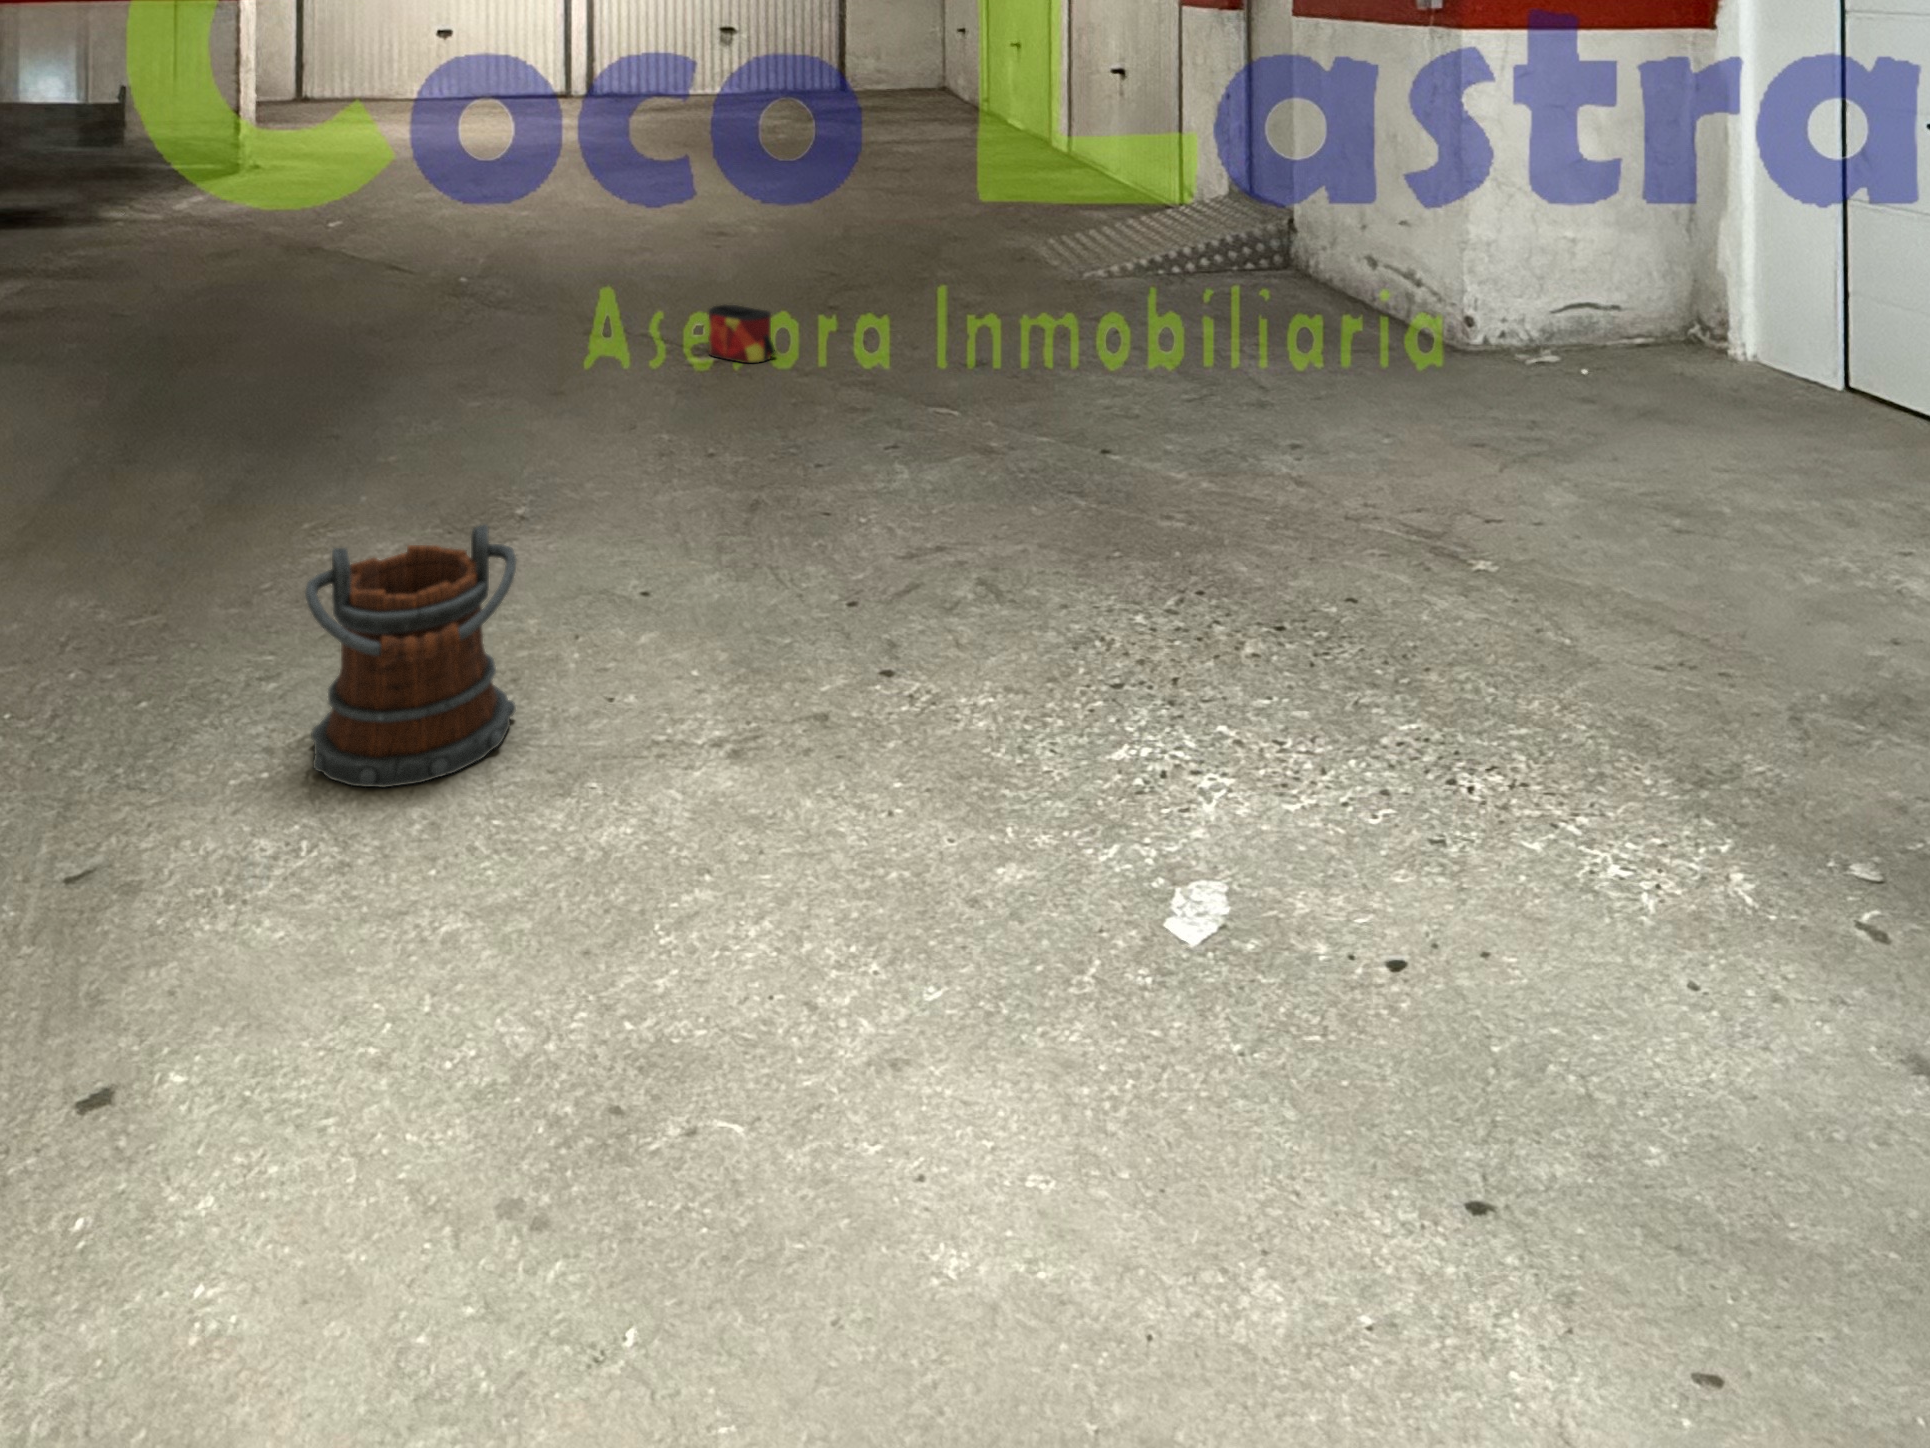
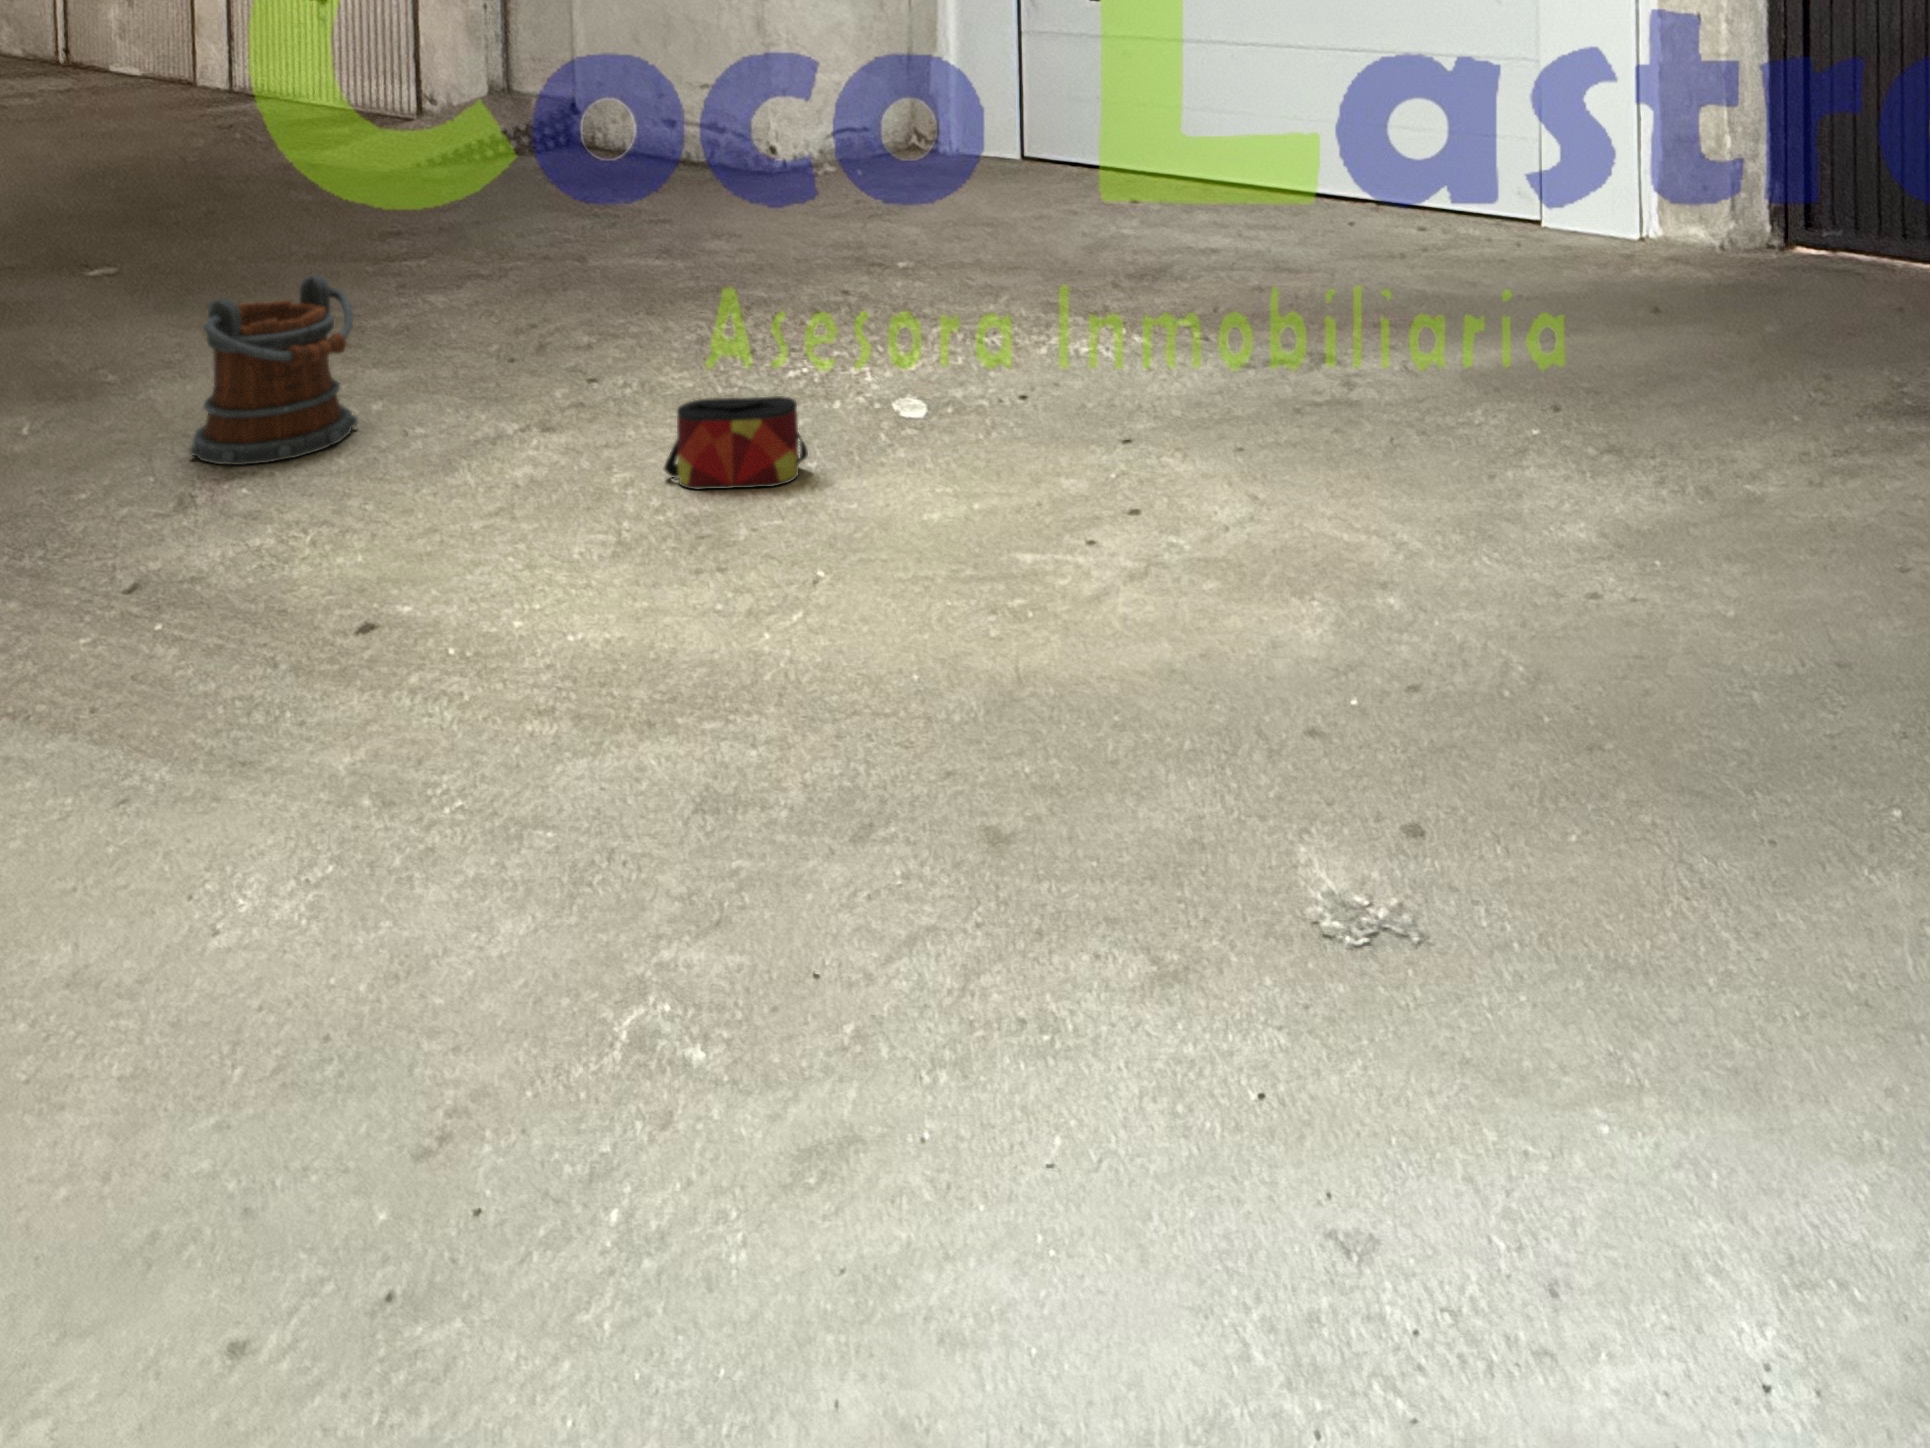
bag: present [708,305,775,363] -> present [664,396,808,489]

